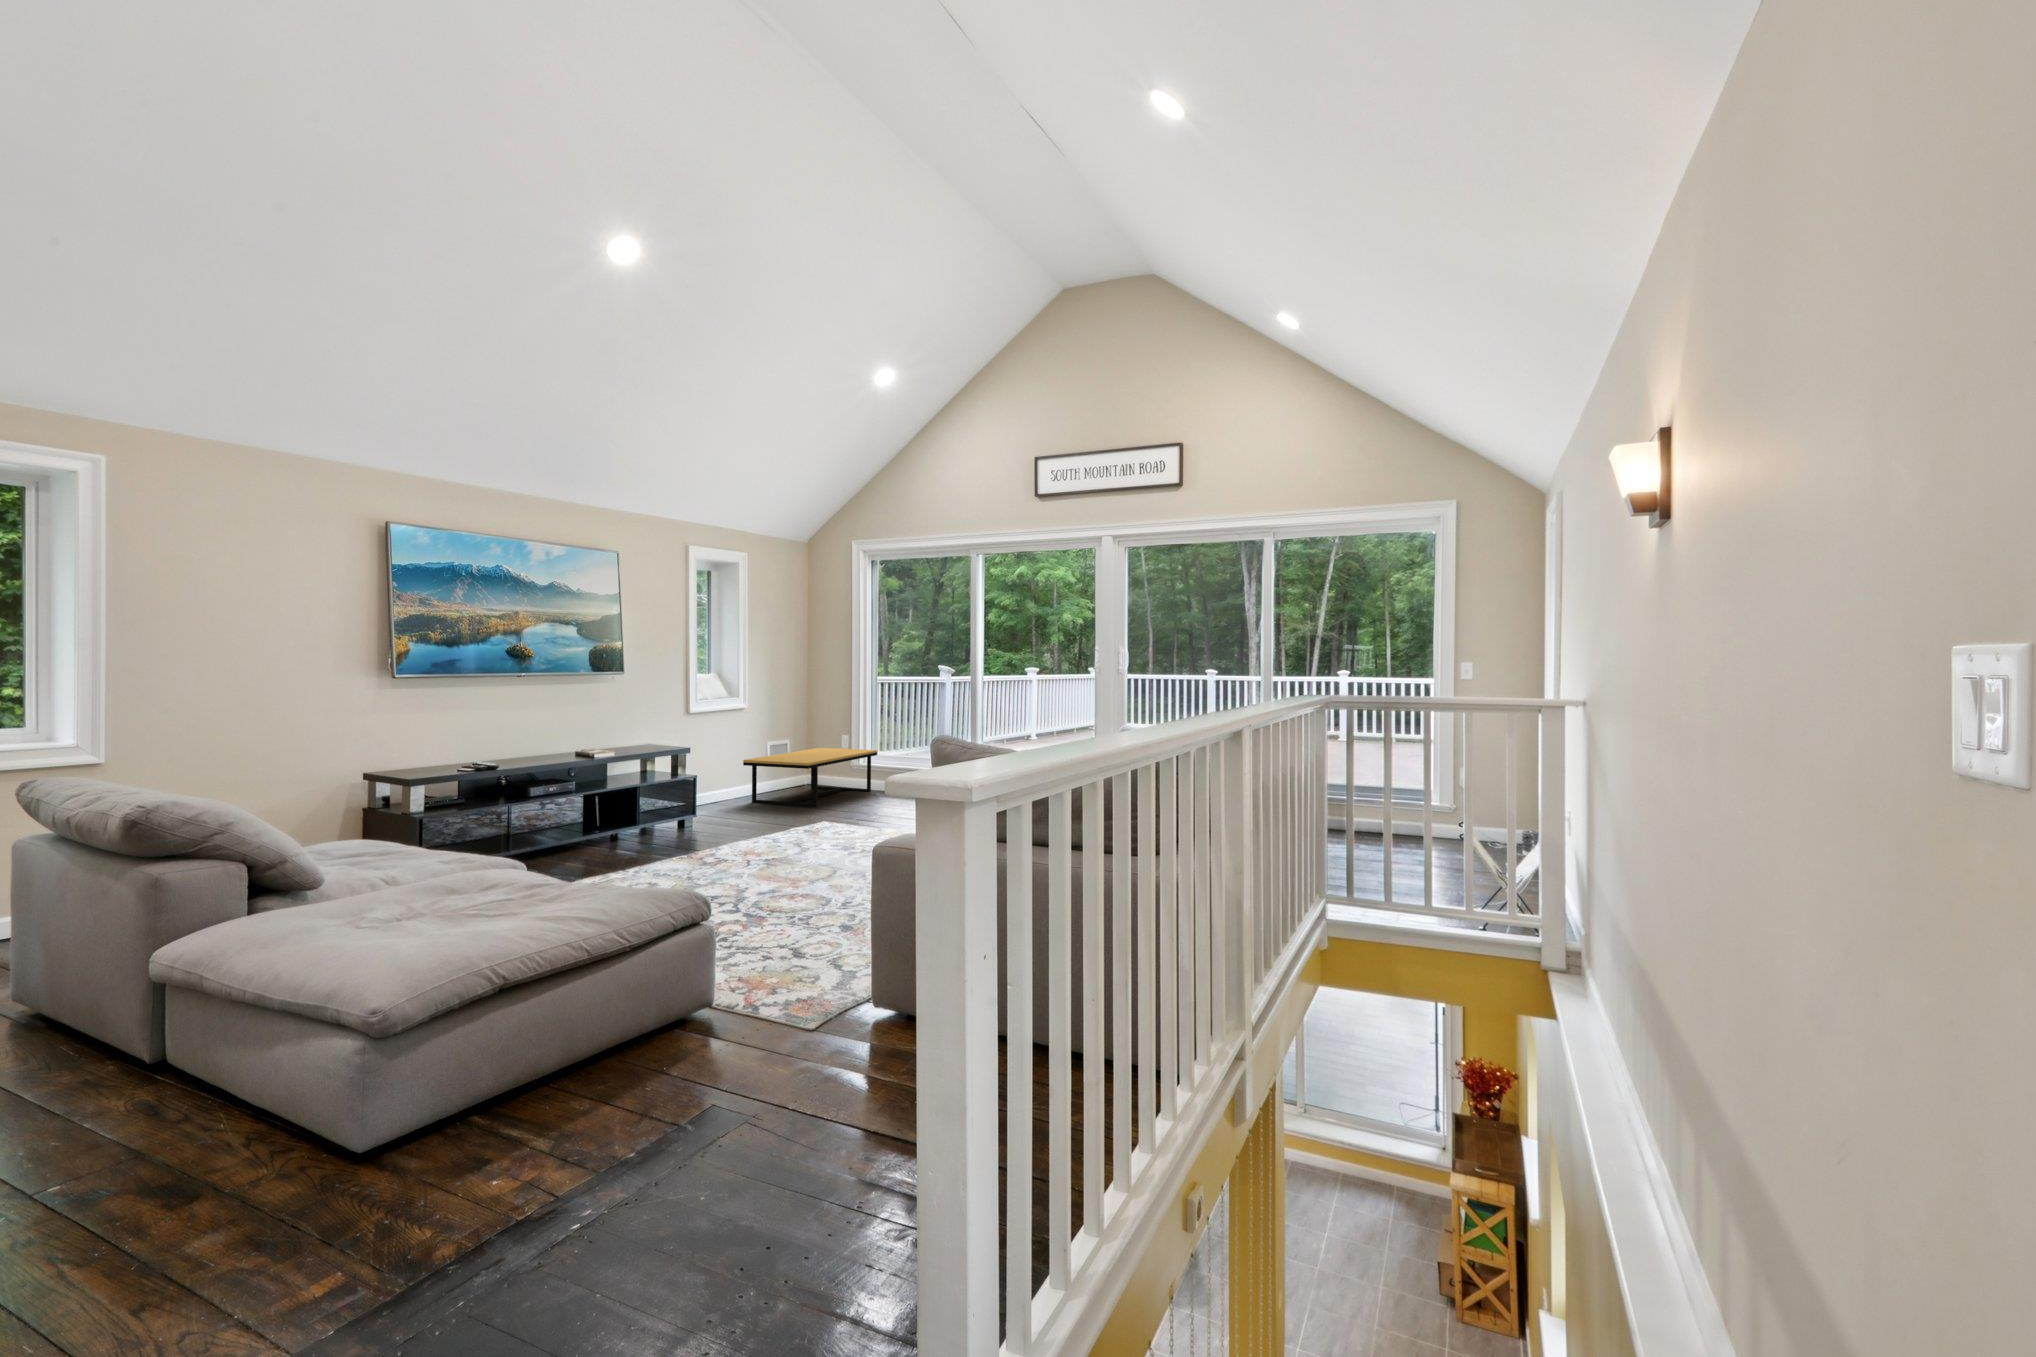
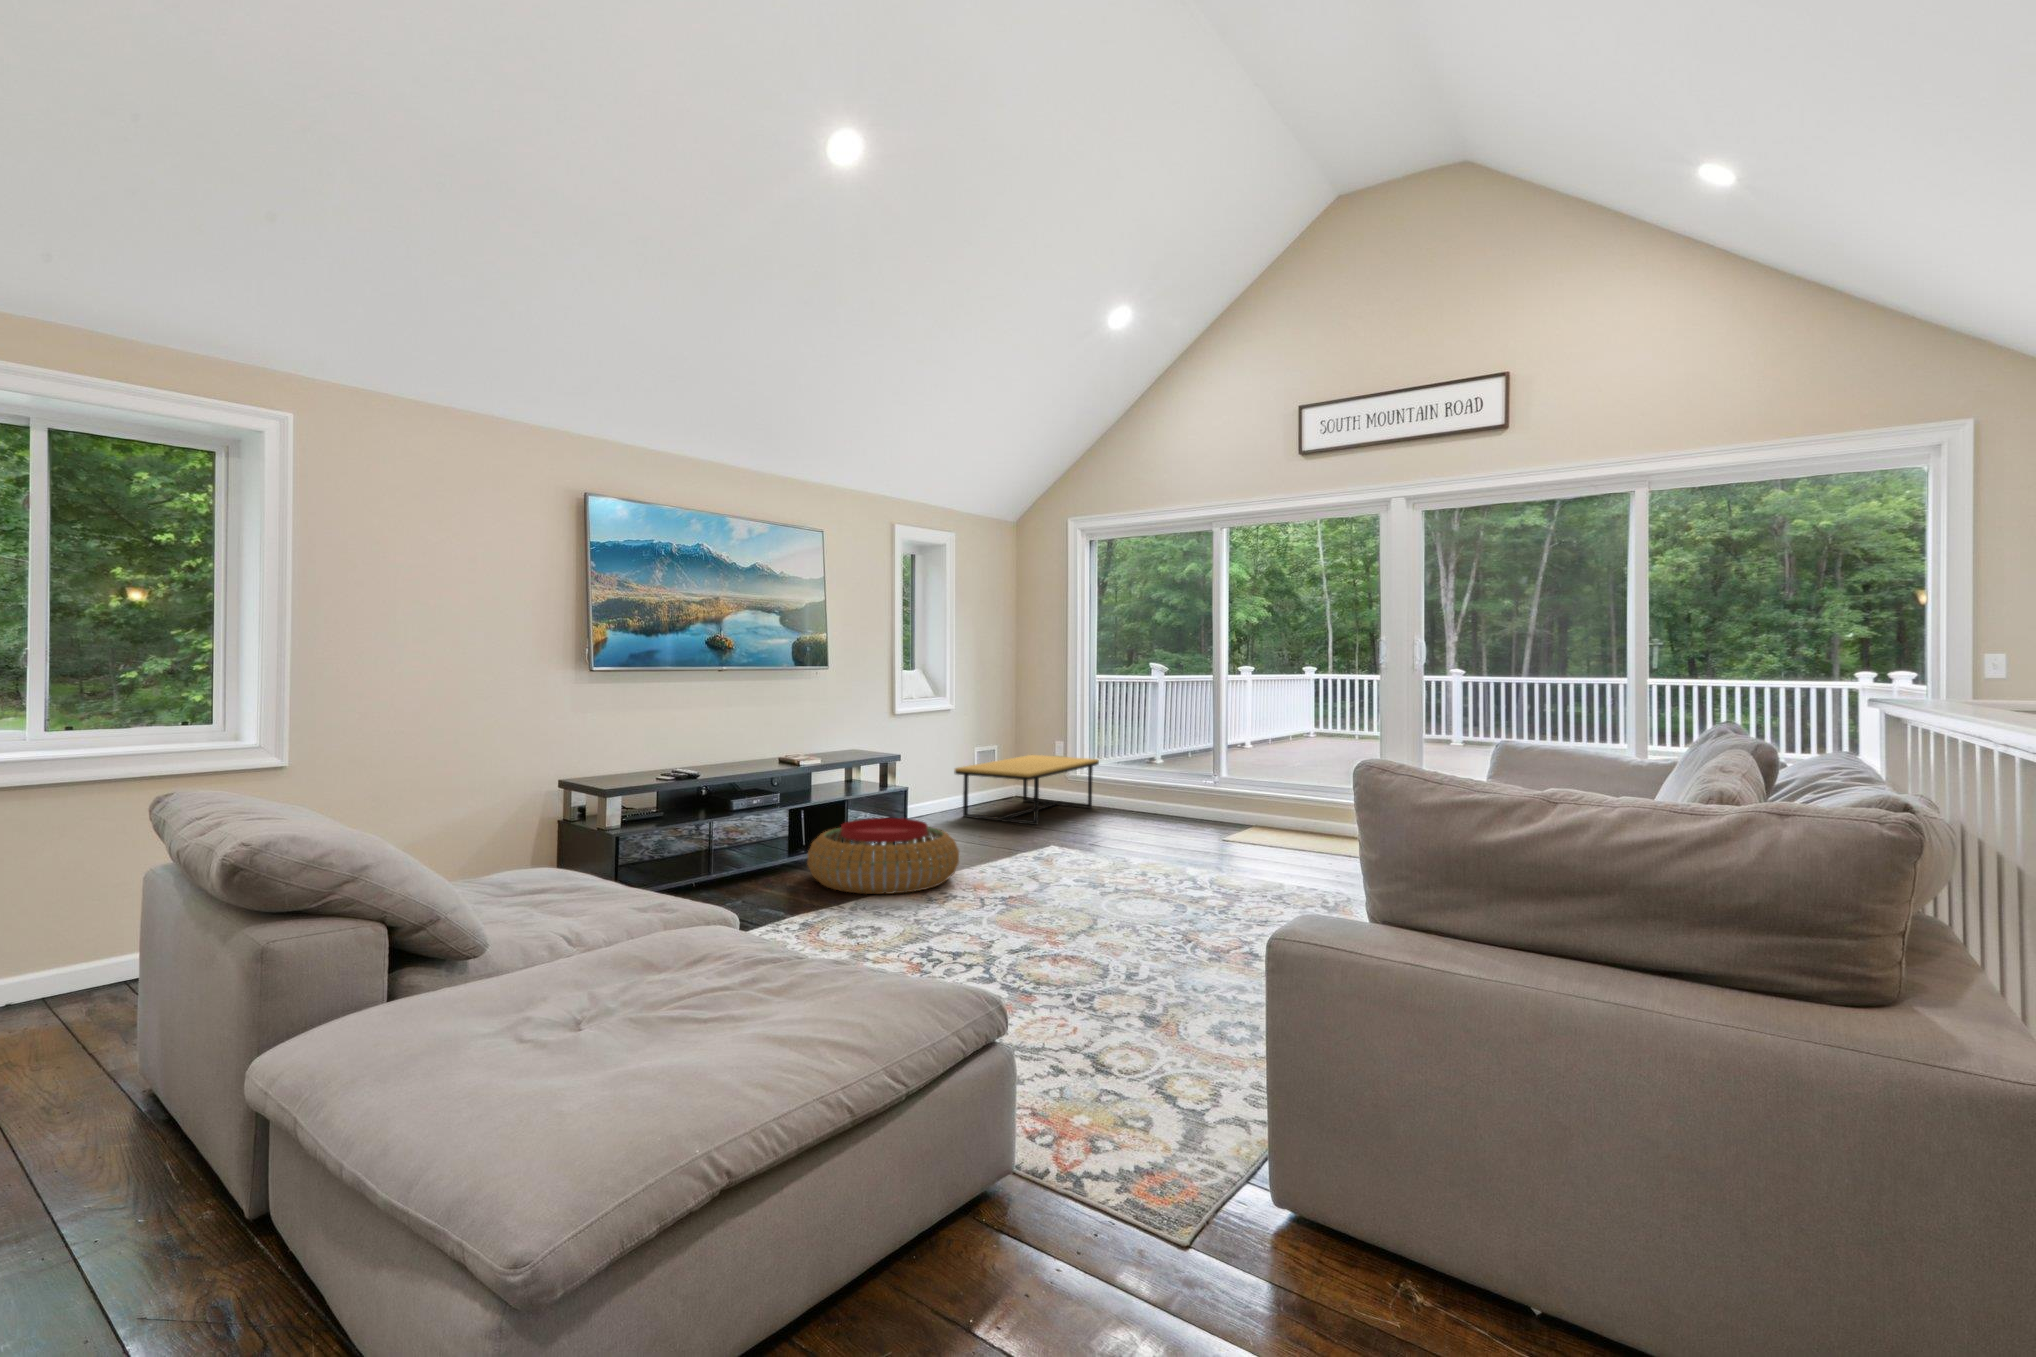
pouf: none [598,800,733,861] -> present [807,818,959,894]

